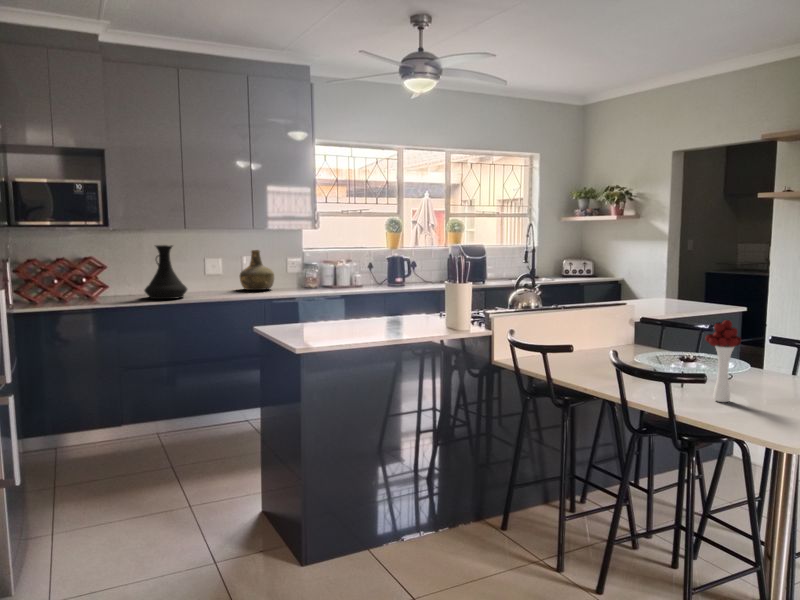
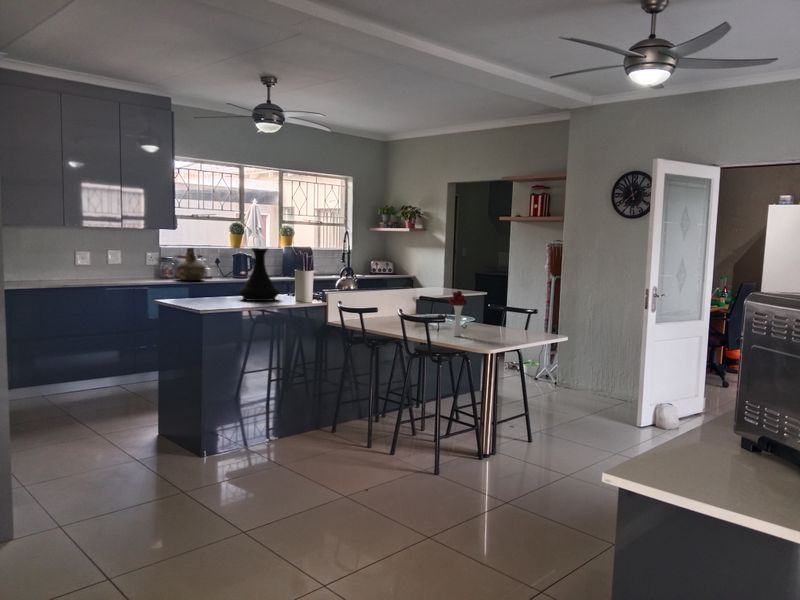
vase: present [144,245,187,299] -> present [239,248,279,301]
bottle: present [240,250,274,290] -> present [176,248,205,280]

